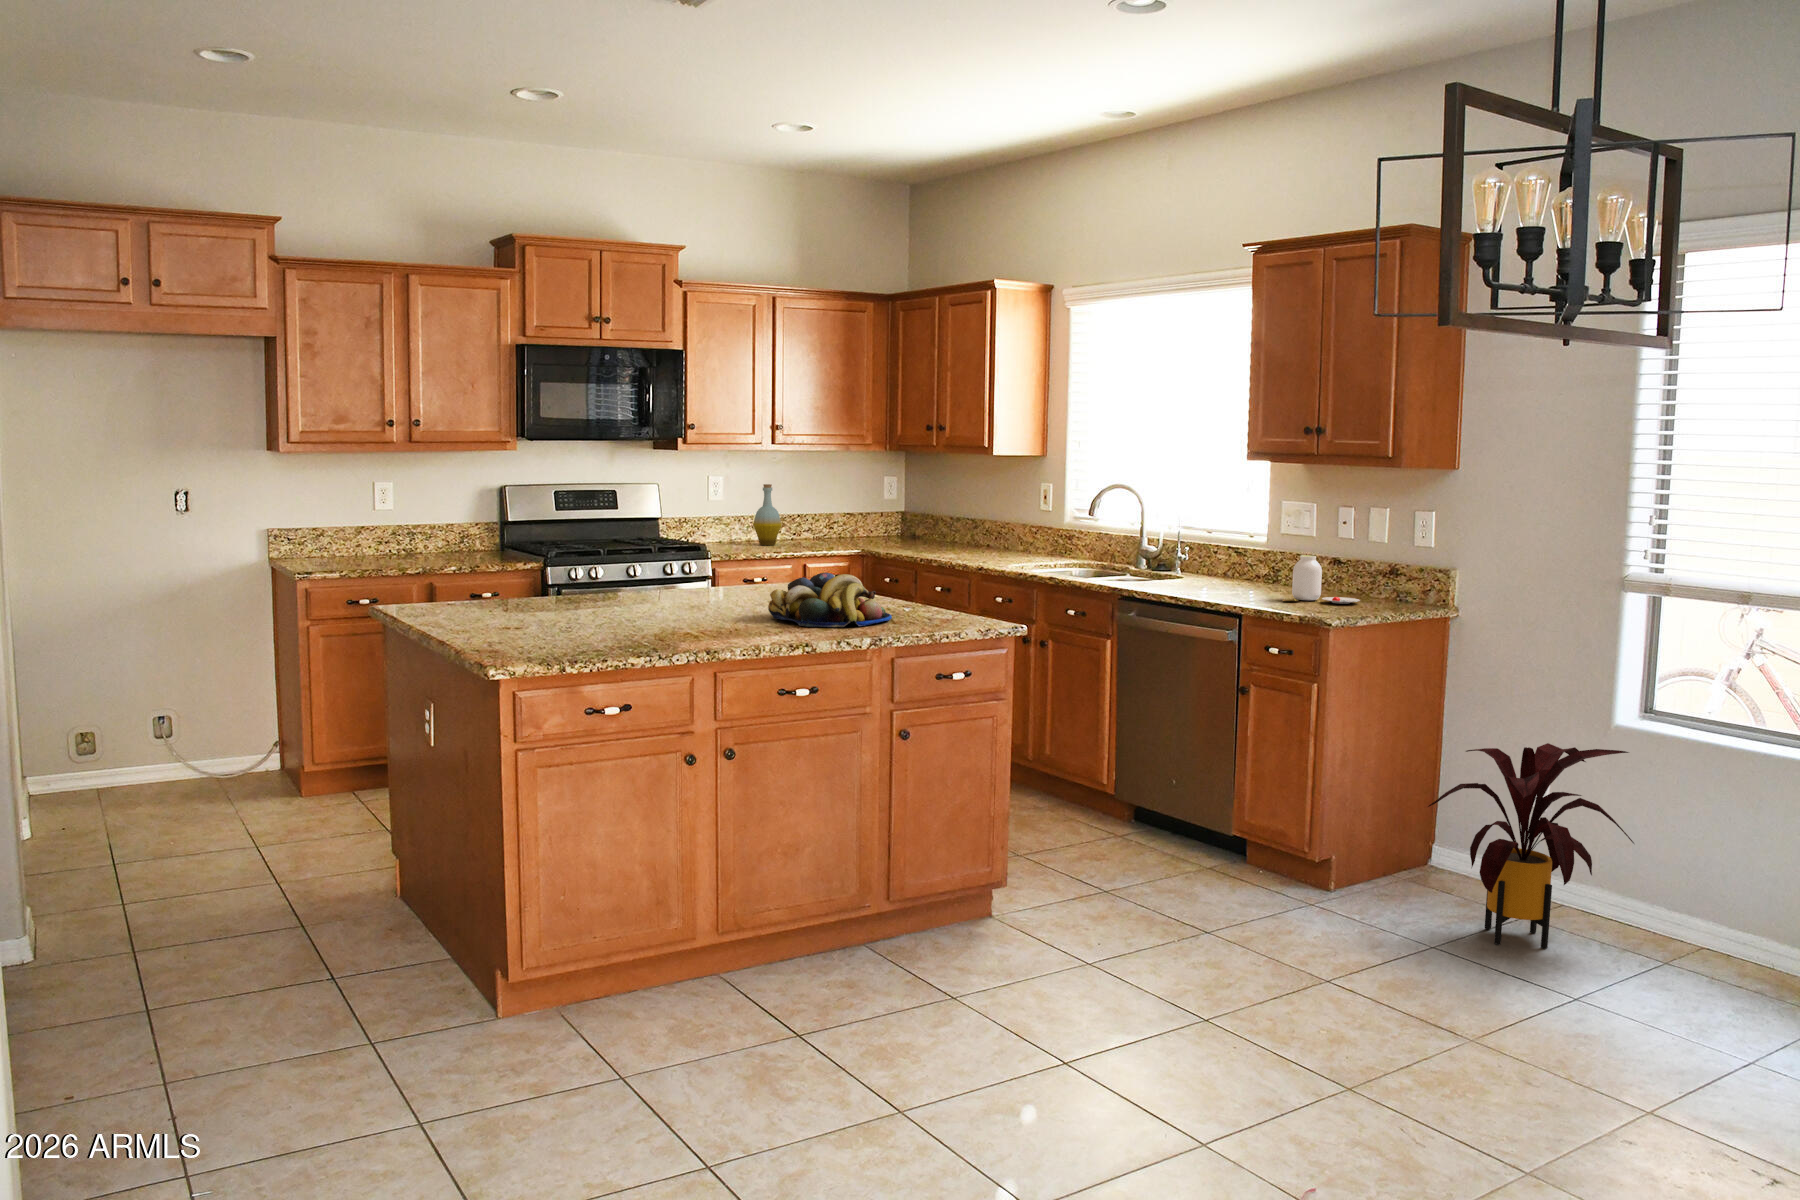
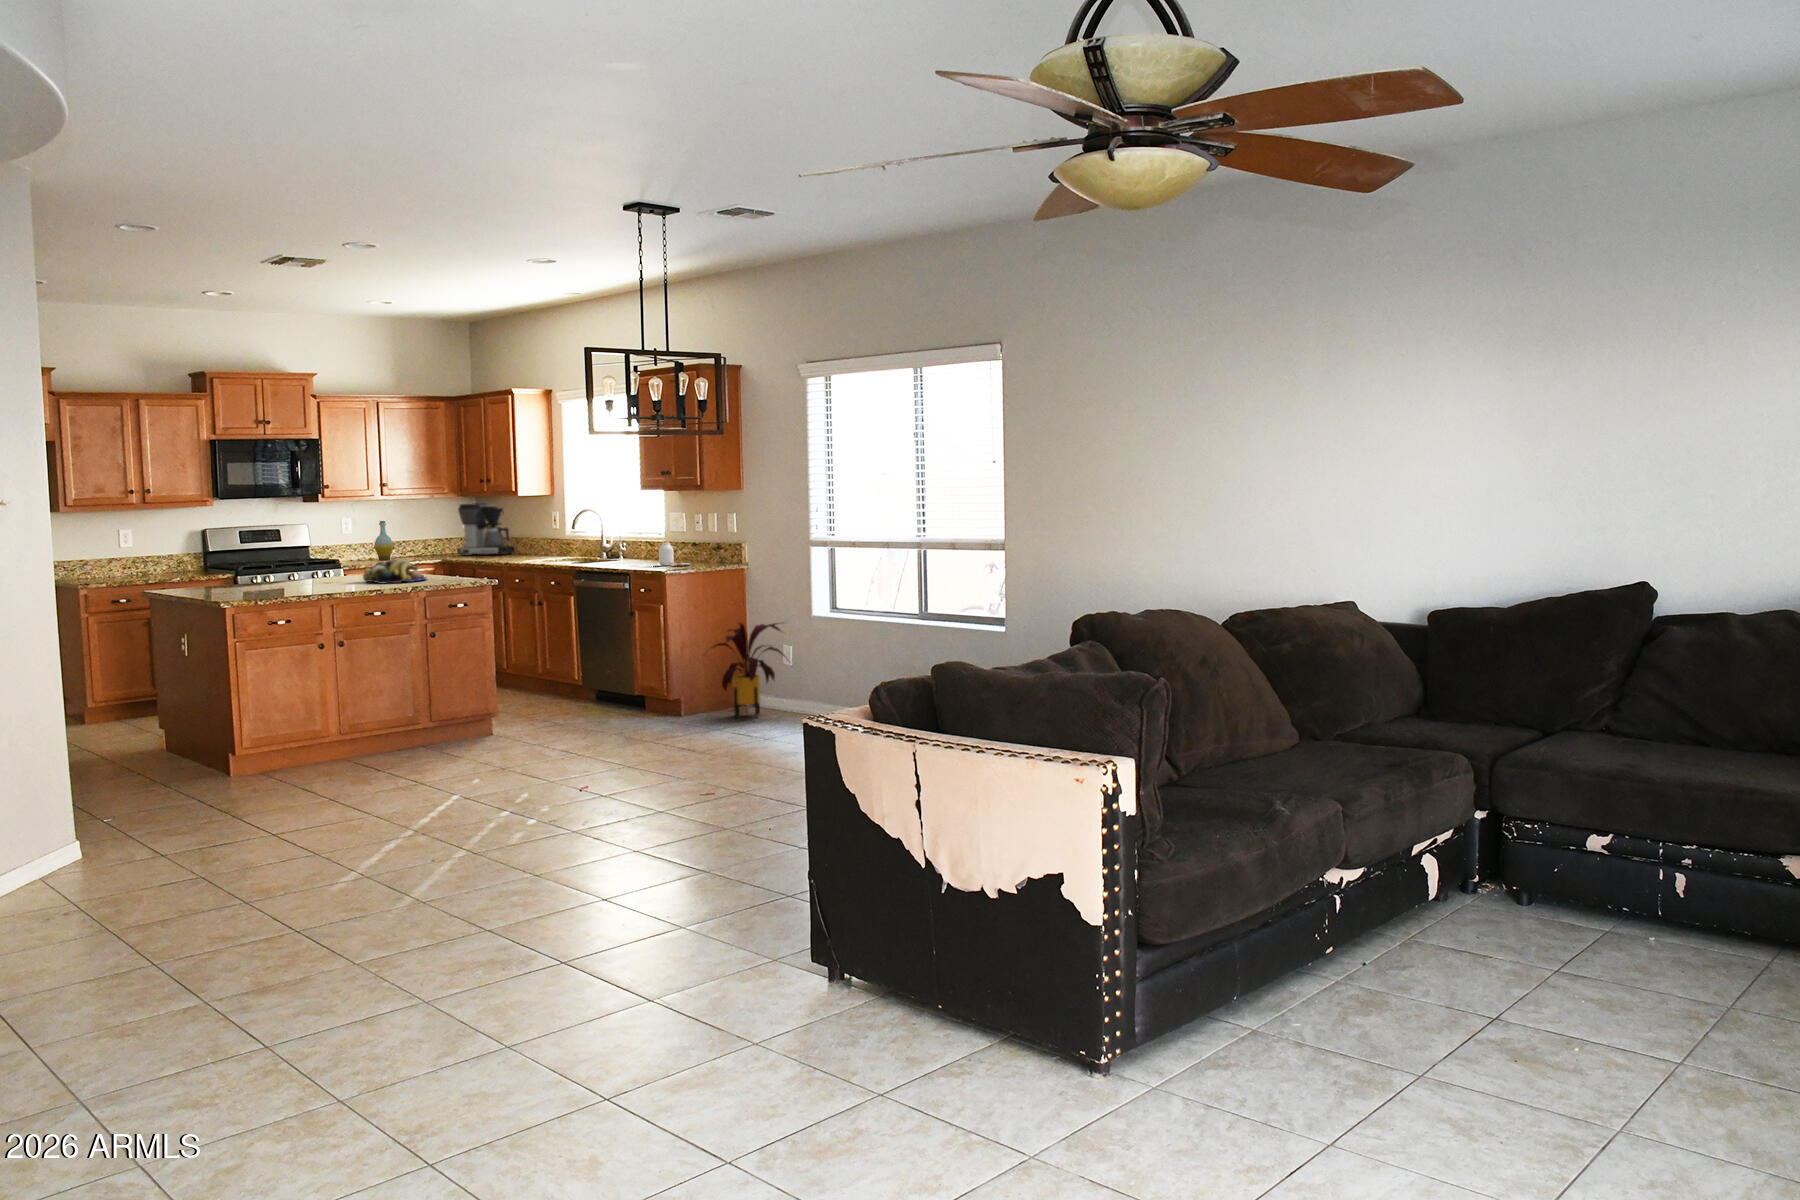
coffee maker: none [877,463,966,548] -> present [457,503,515,555]

